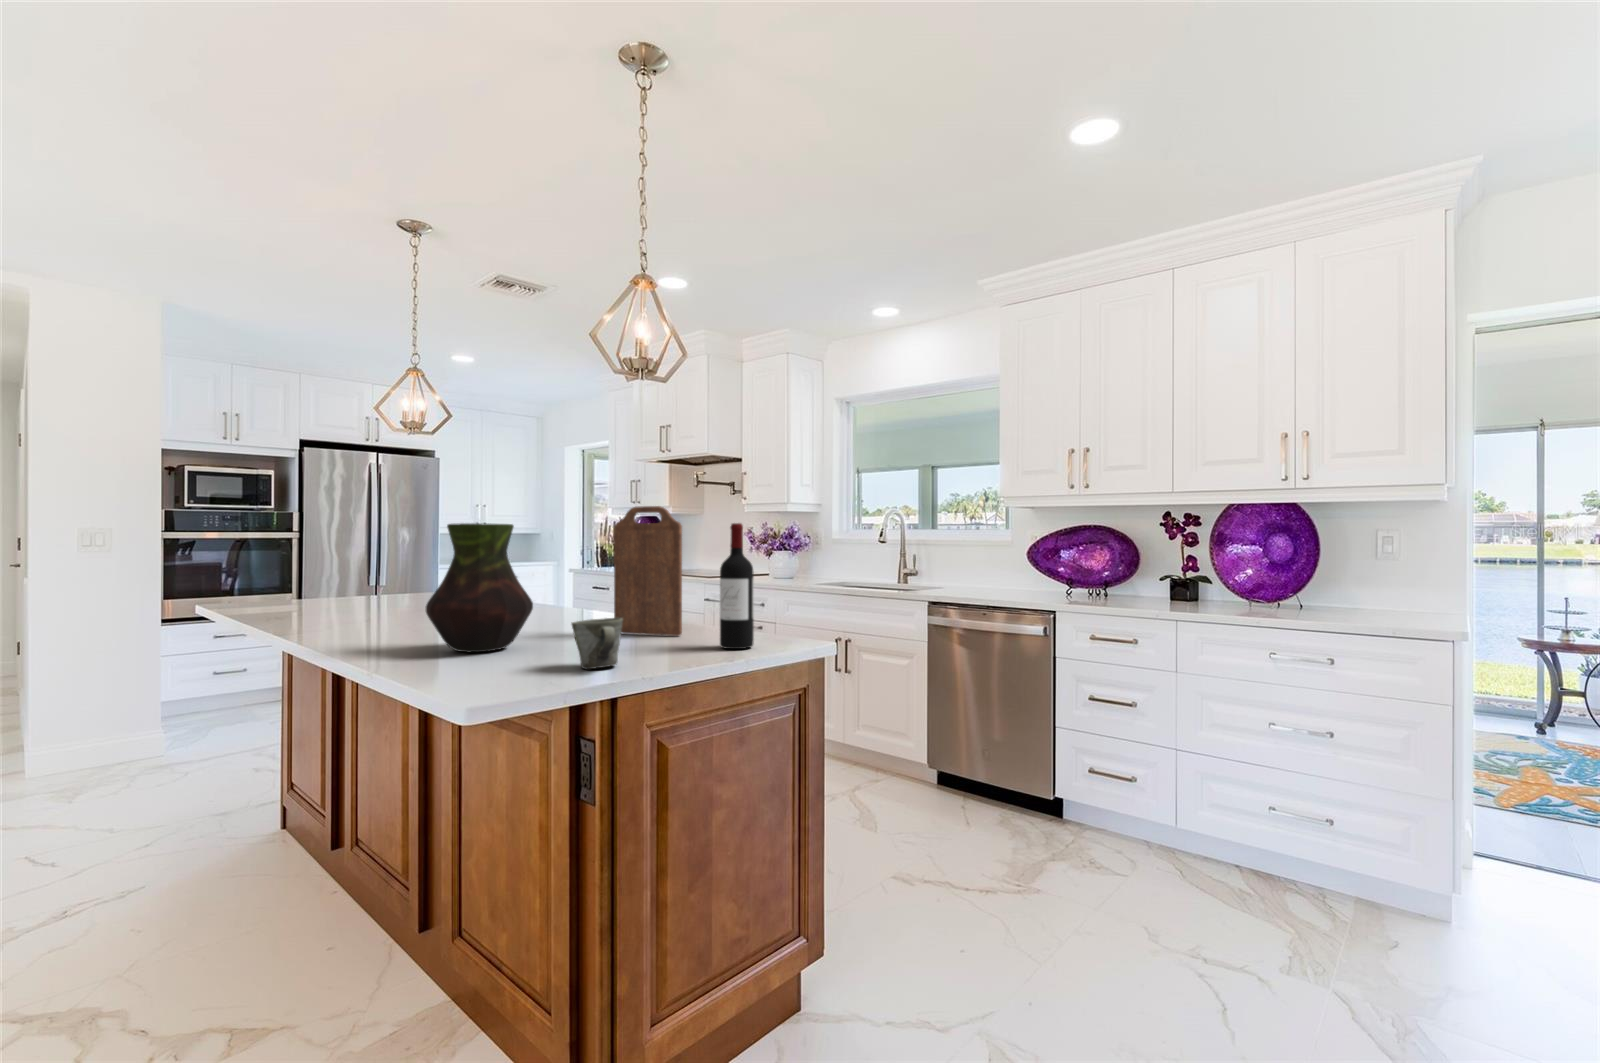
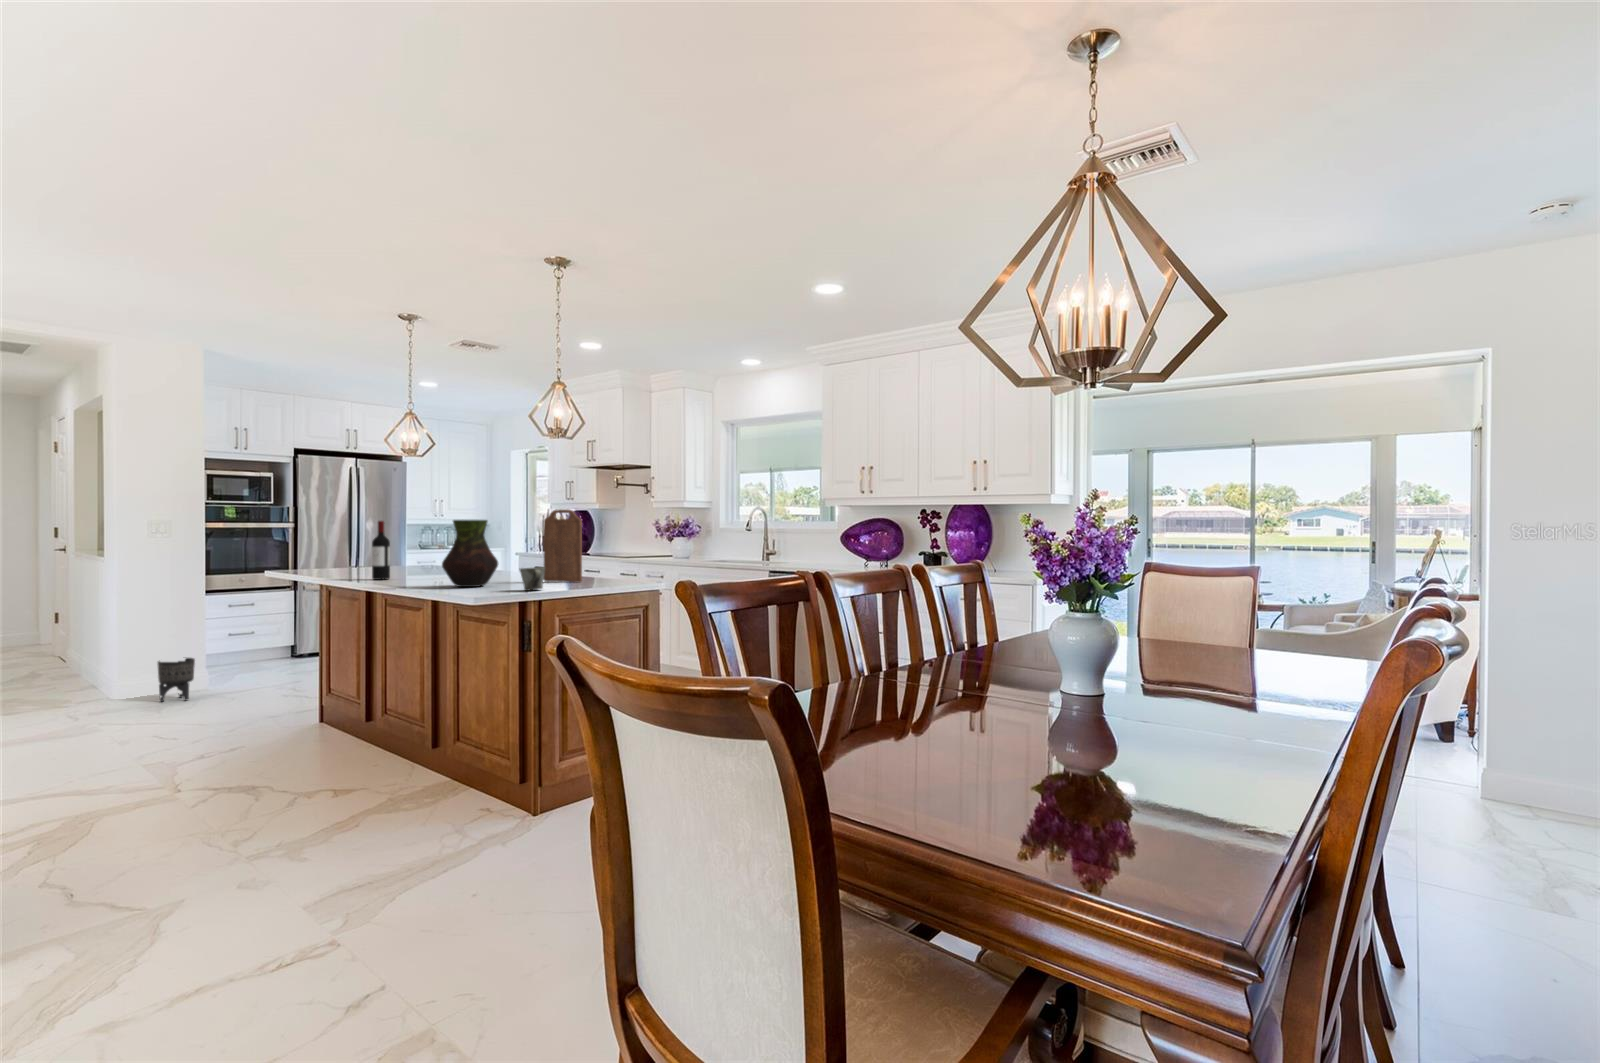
wine bottle: present [720,523,754,649] -> present [372,521,390,580]
planter: none [78,714,134,779] -> present [157,658,195,702]

